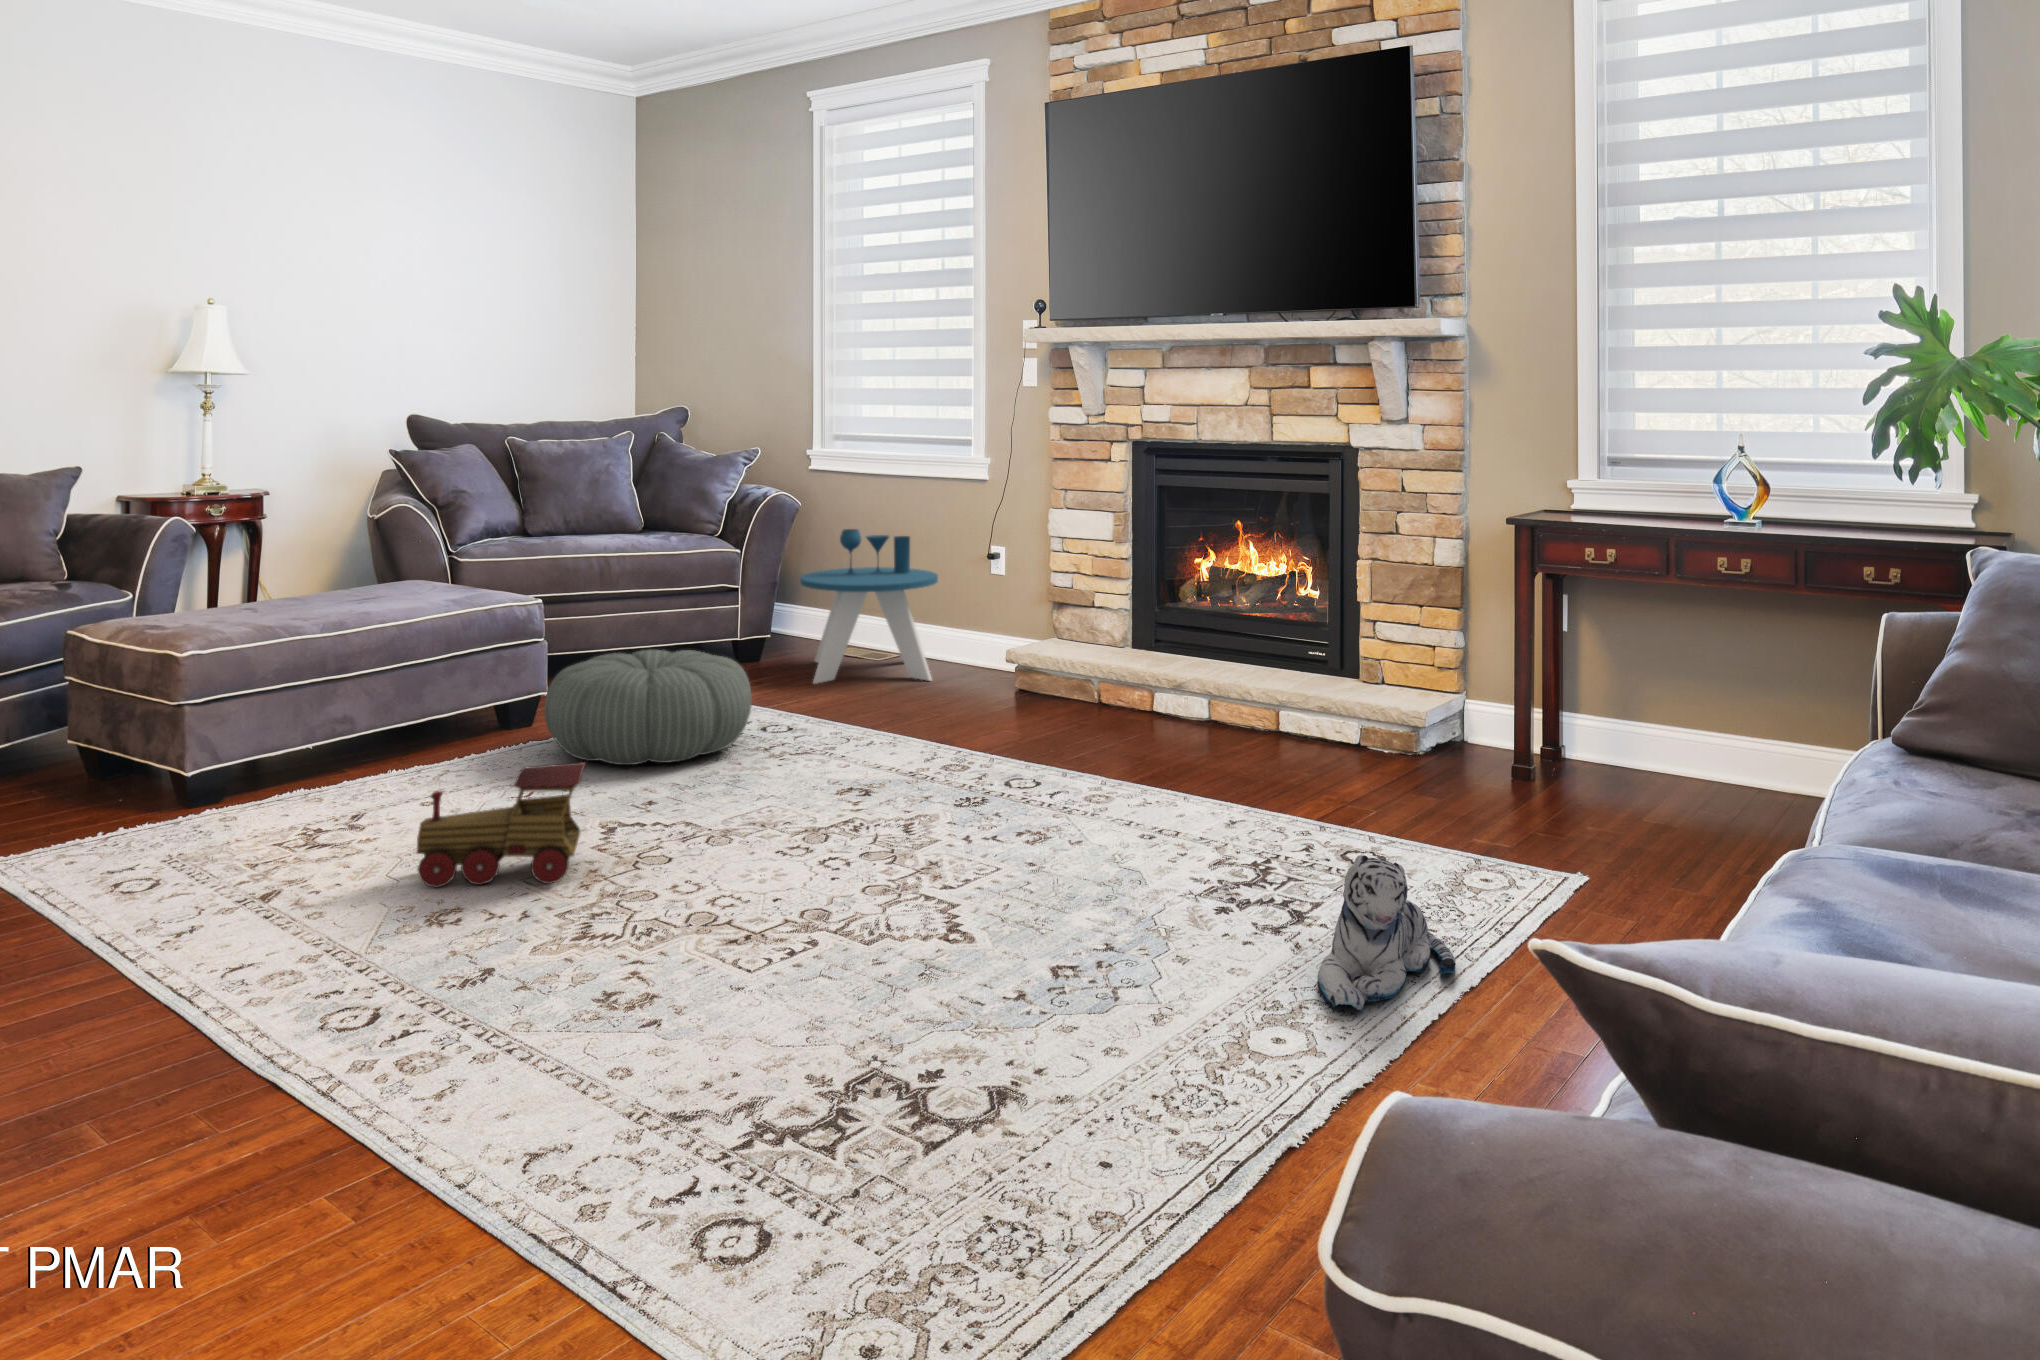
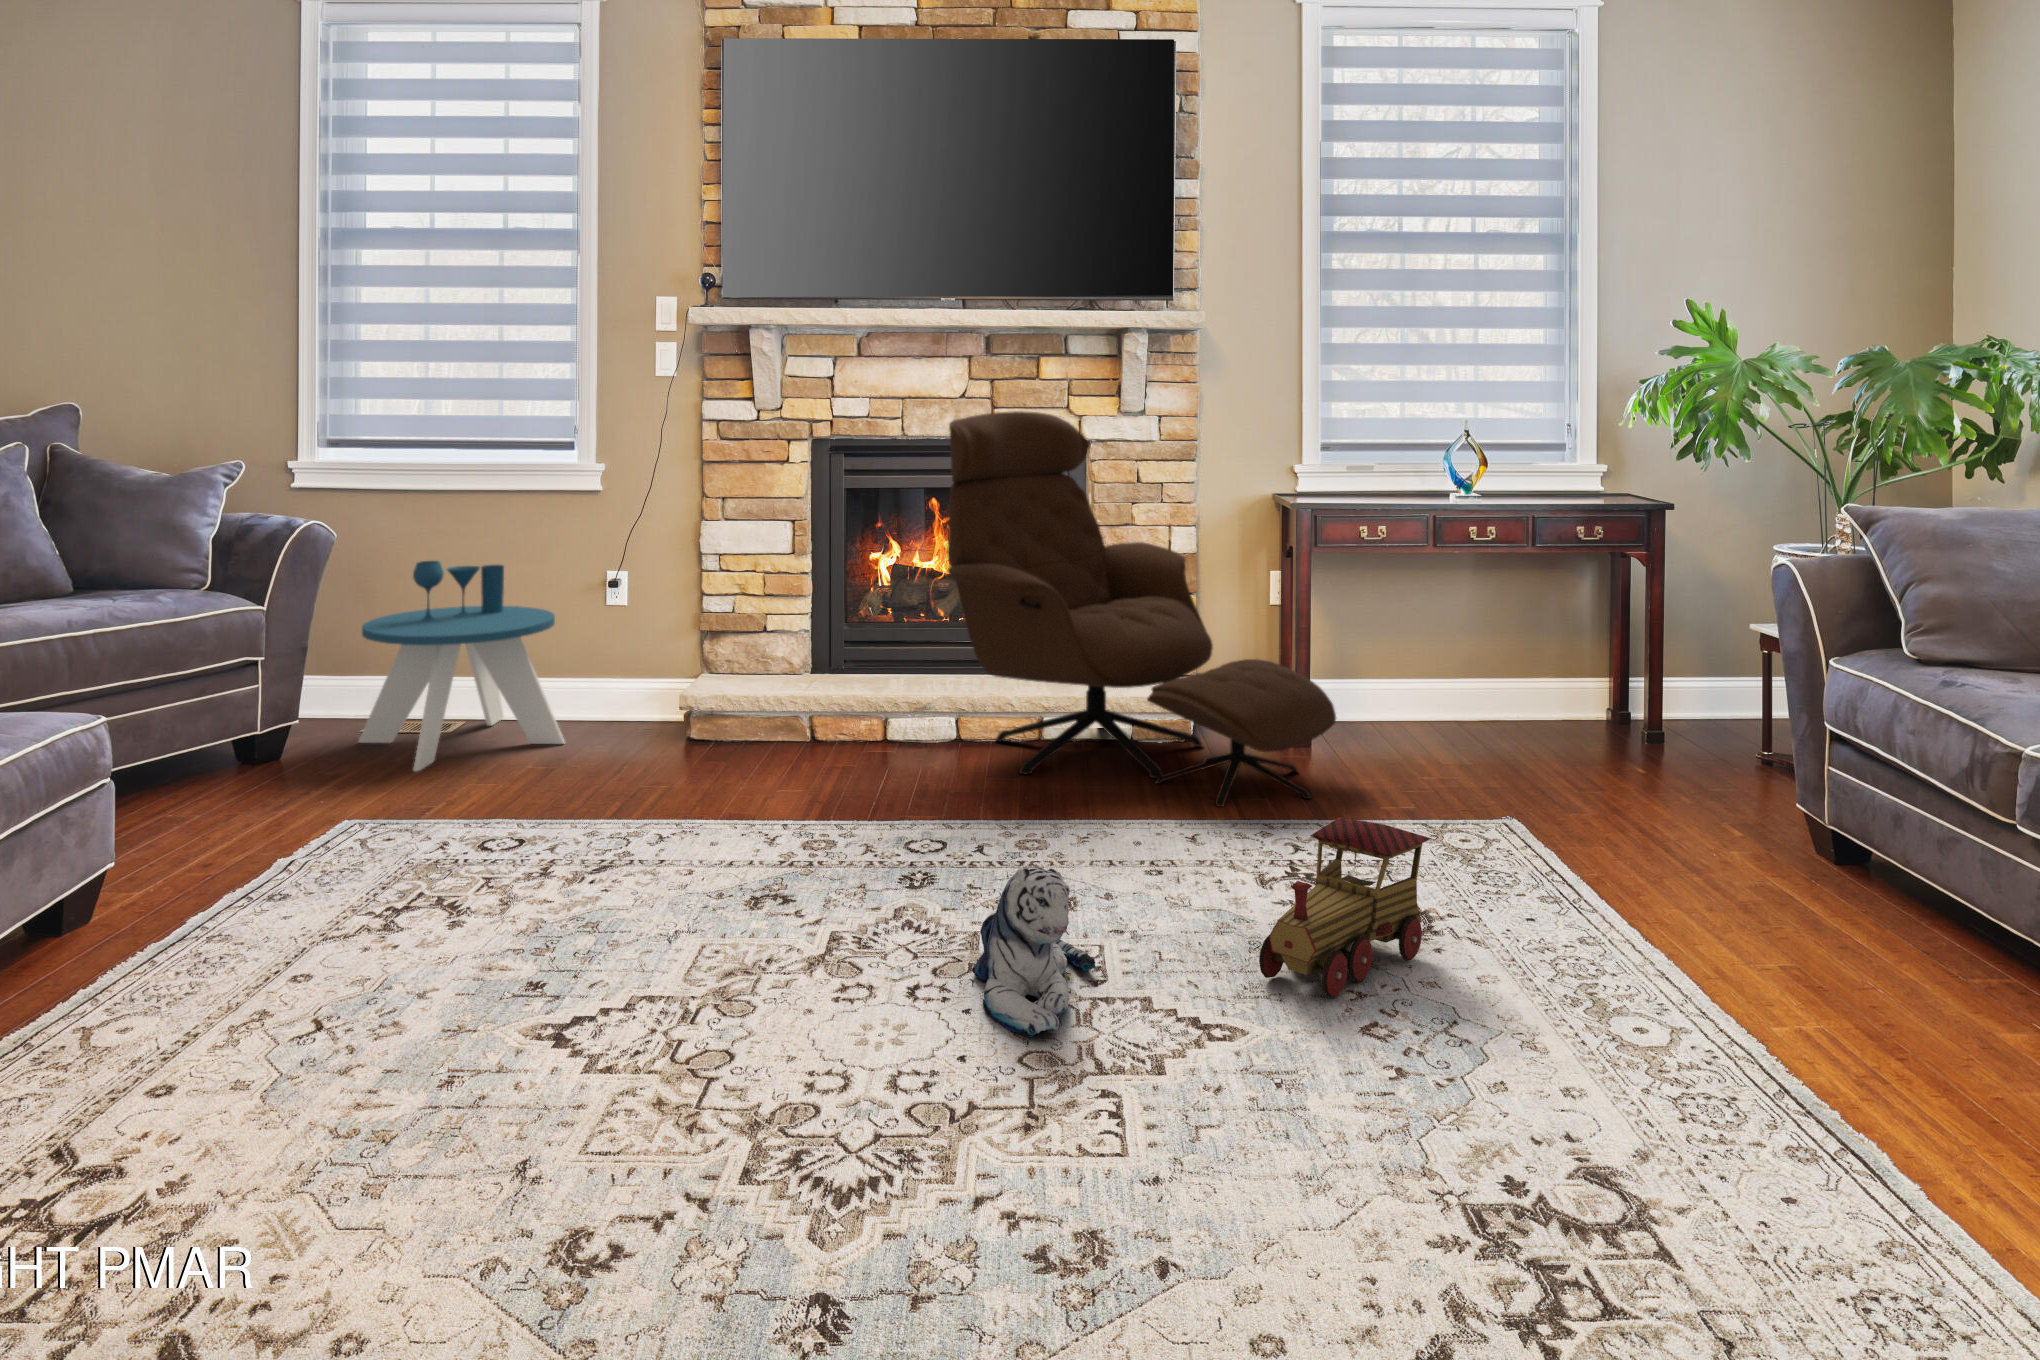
lounge chair: none [1172,419,1494,816] -> present [947,411,1336,807]
pouf: present [544,650,752,765] -> none [186,752,516,942]
toy train: present [417,762,586,888] -> present [1259,817,1432,998]
plush toy: present [1318,855,1456,1011] -> present [972,868,1096,1037]

